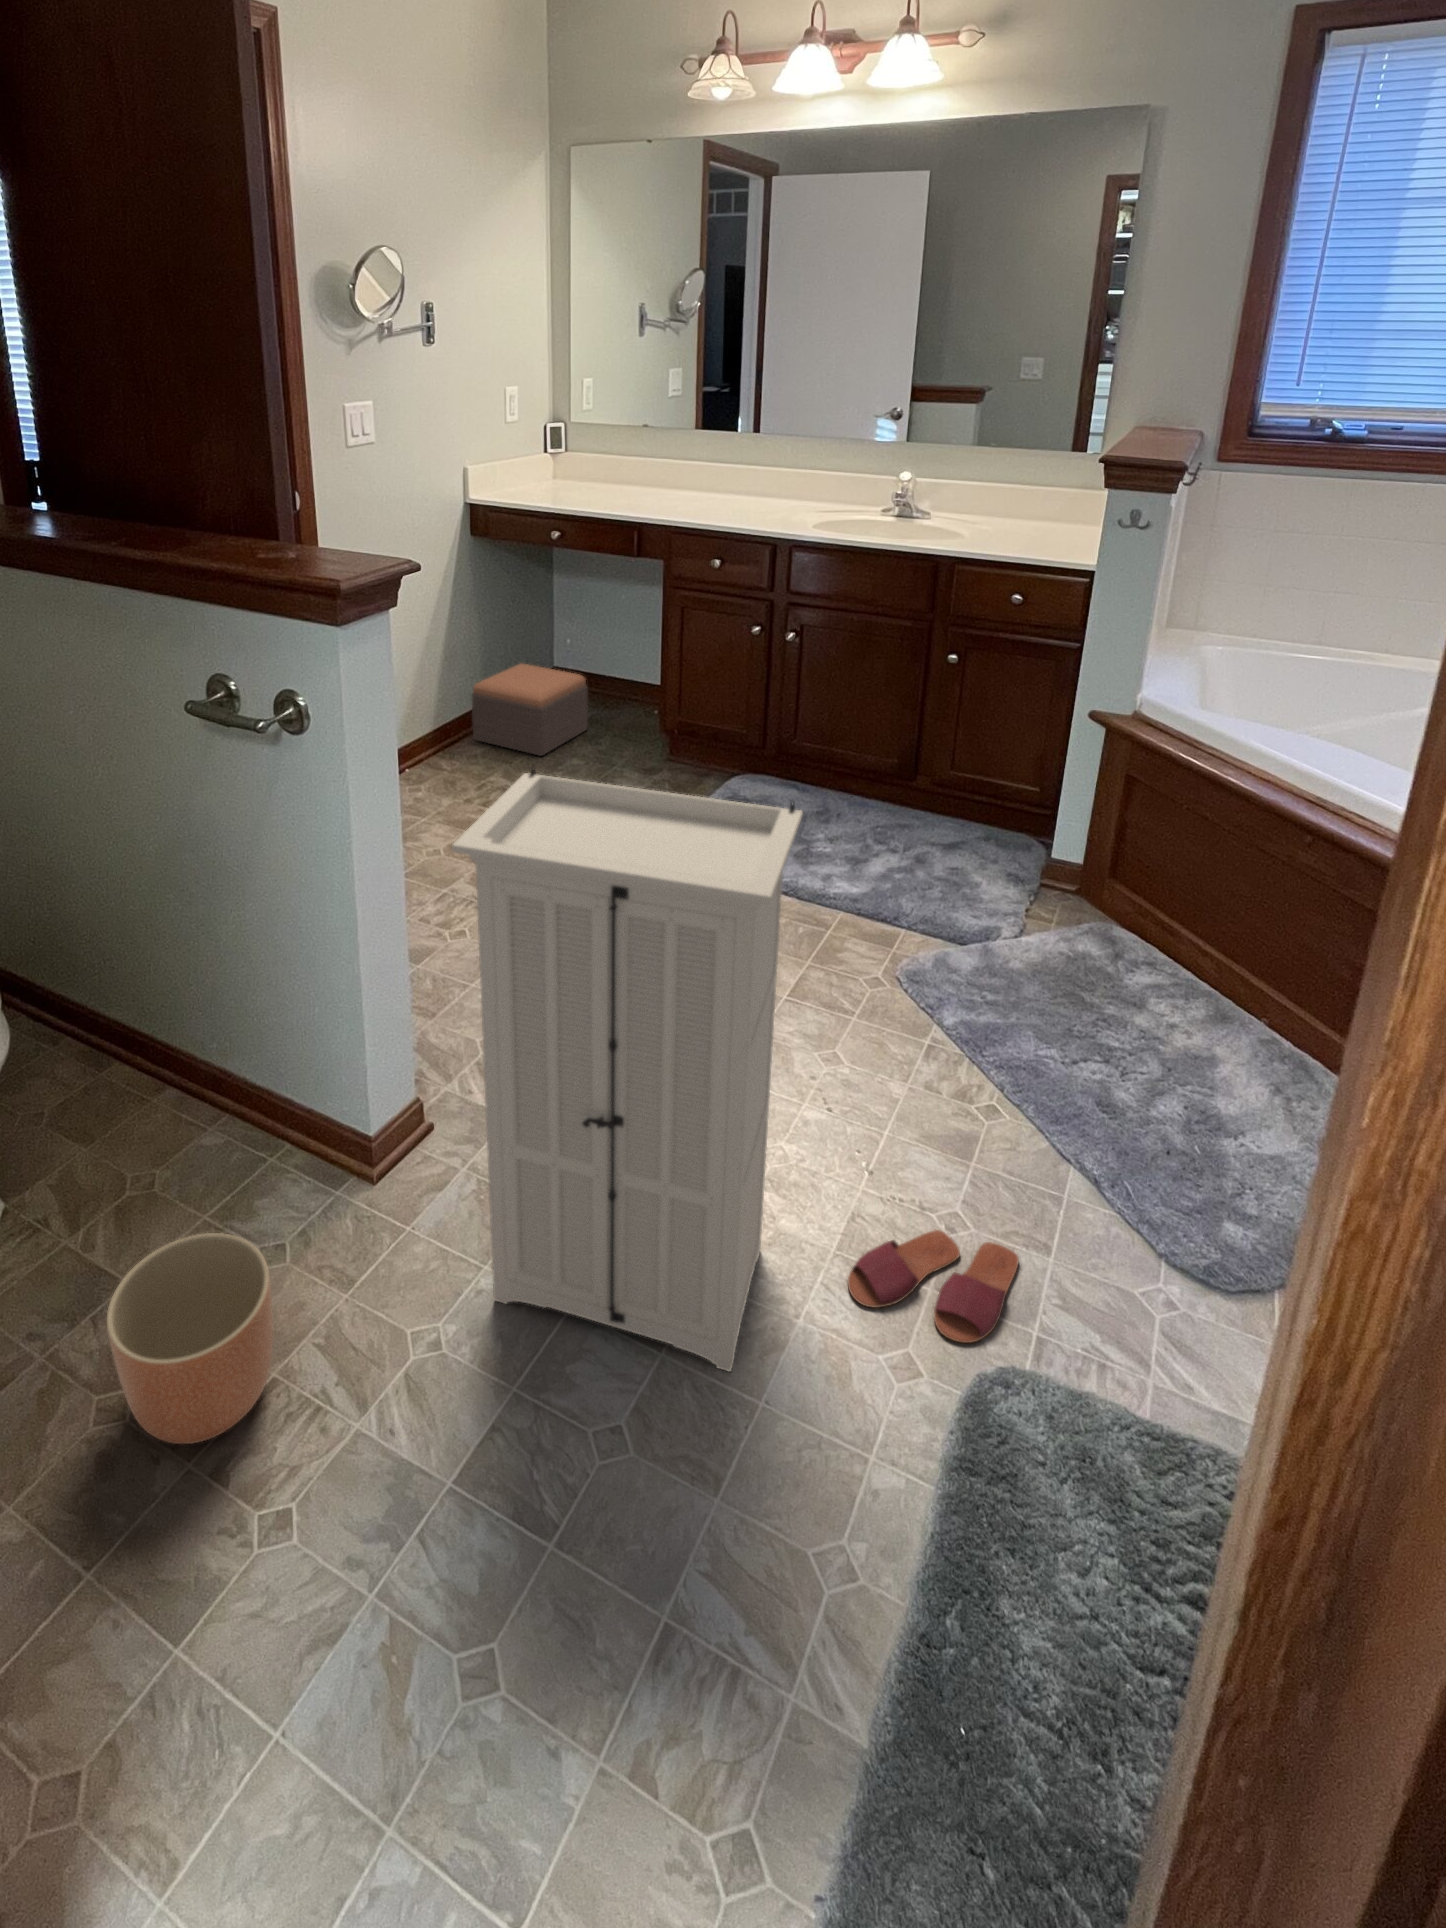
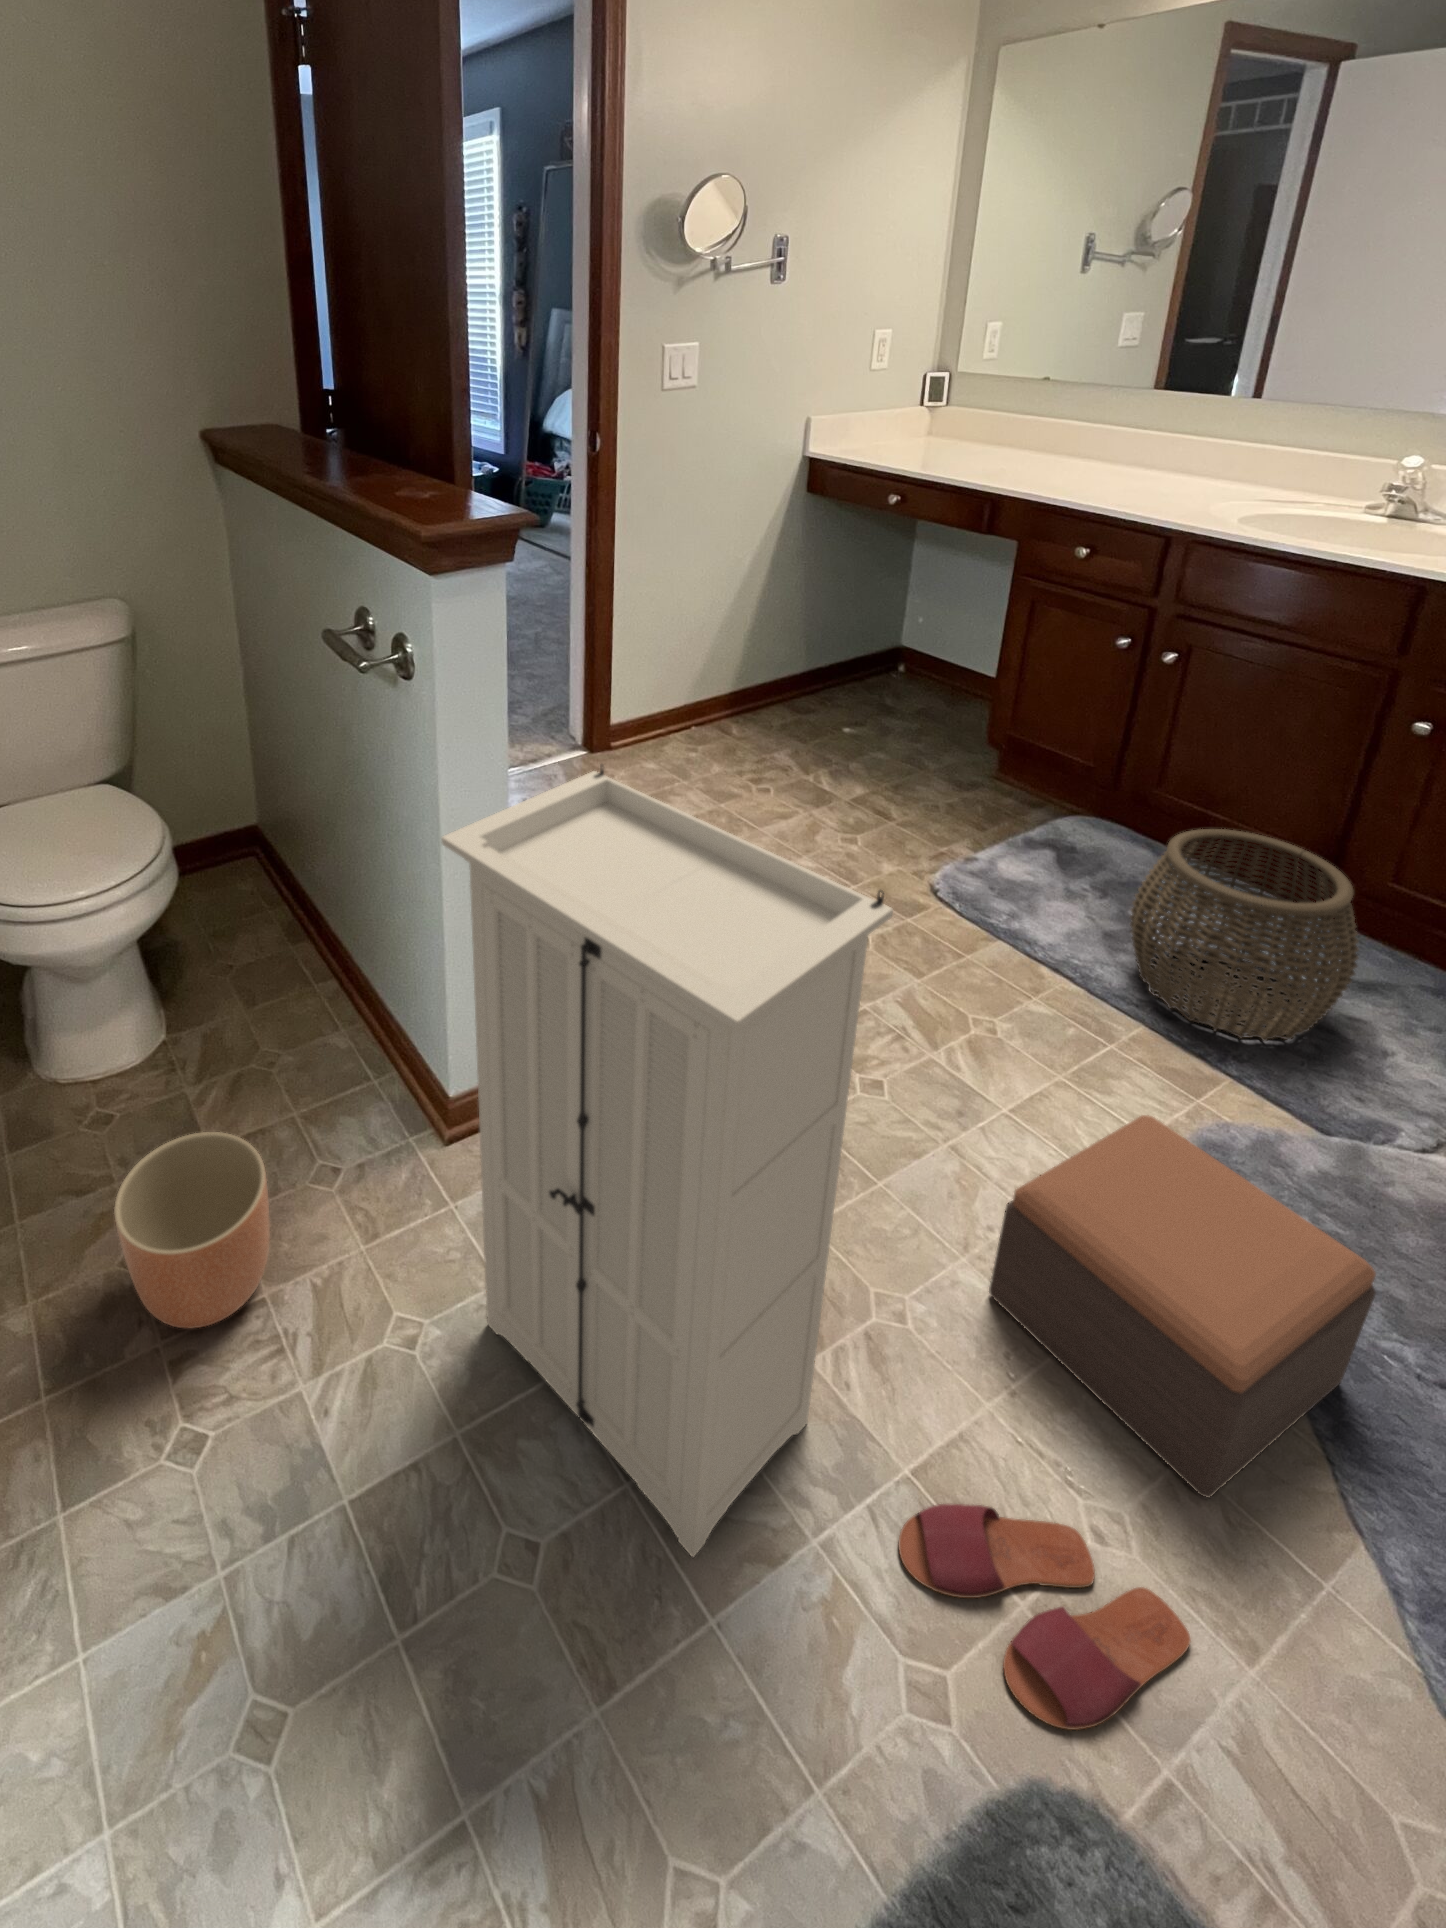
footstool: present [471,664,588,756] -> present [989,1115,1376,1498]
woven basket: none [814,754,953,901] -> present [1130,829,1359,1041]

